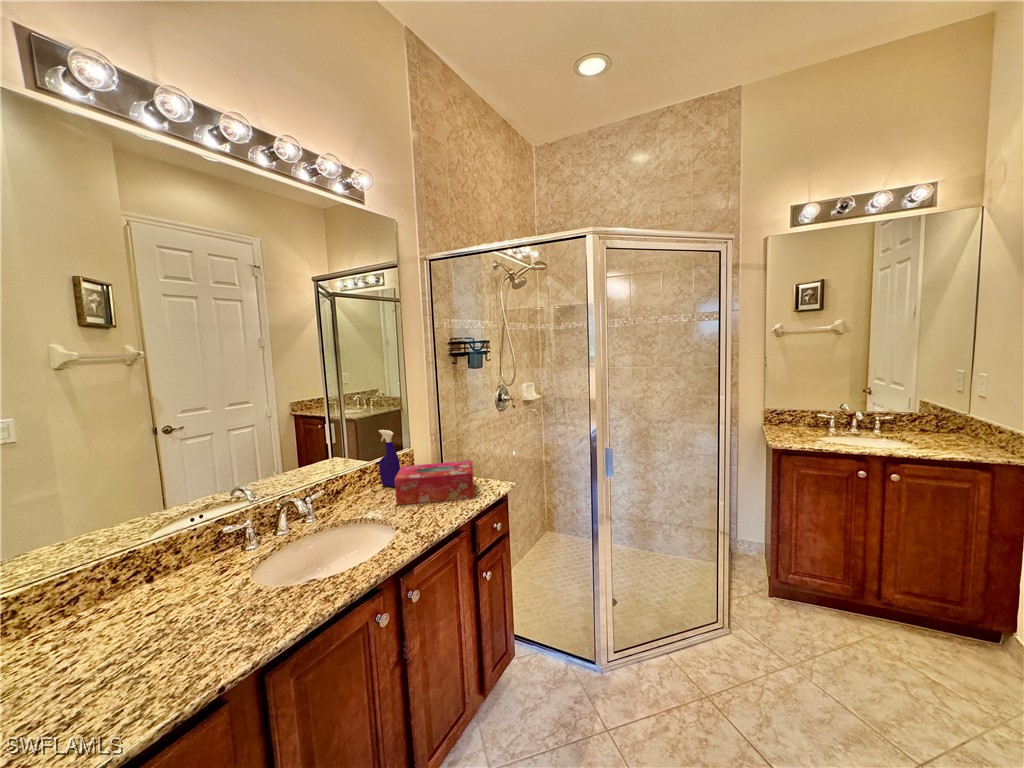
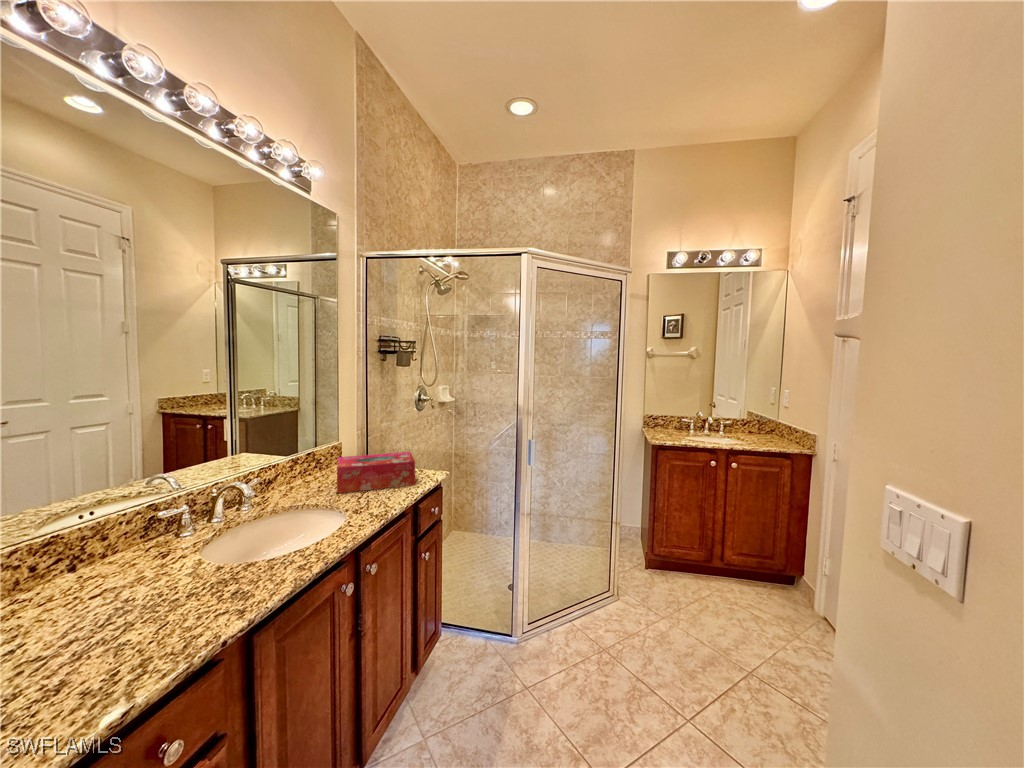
spray bottle: present [379,430,400,487] -> none [310,421,335,479]

